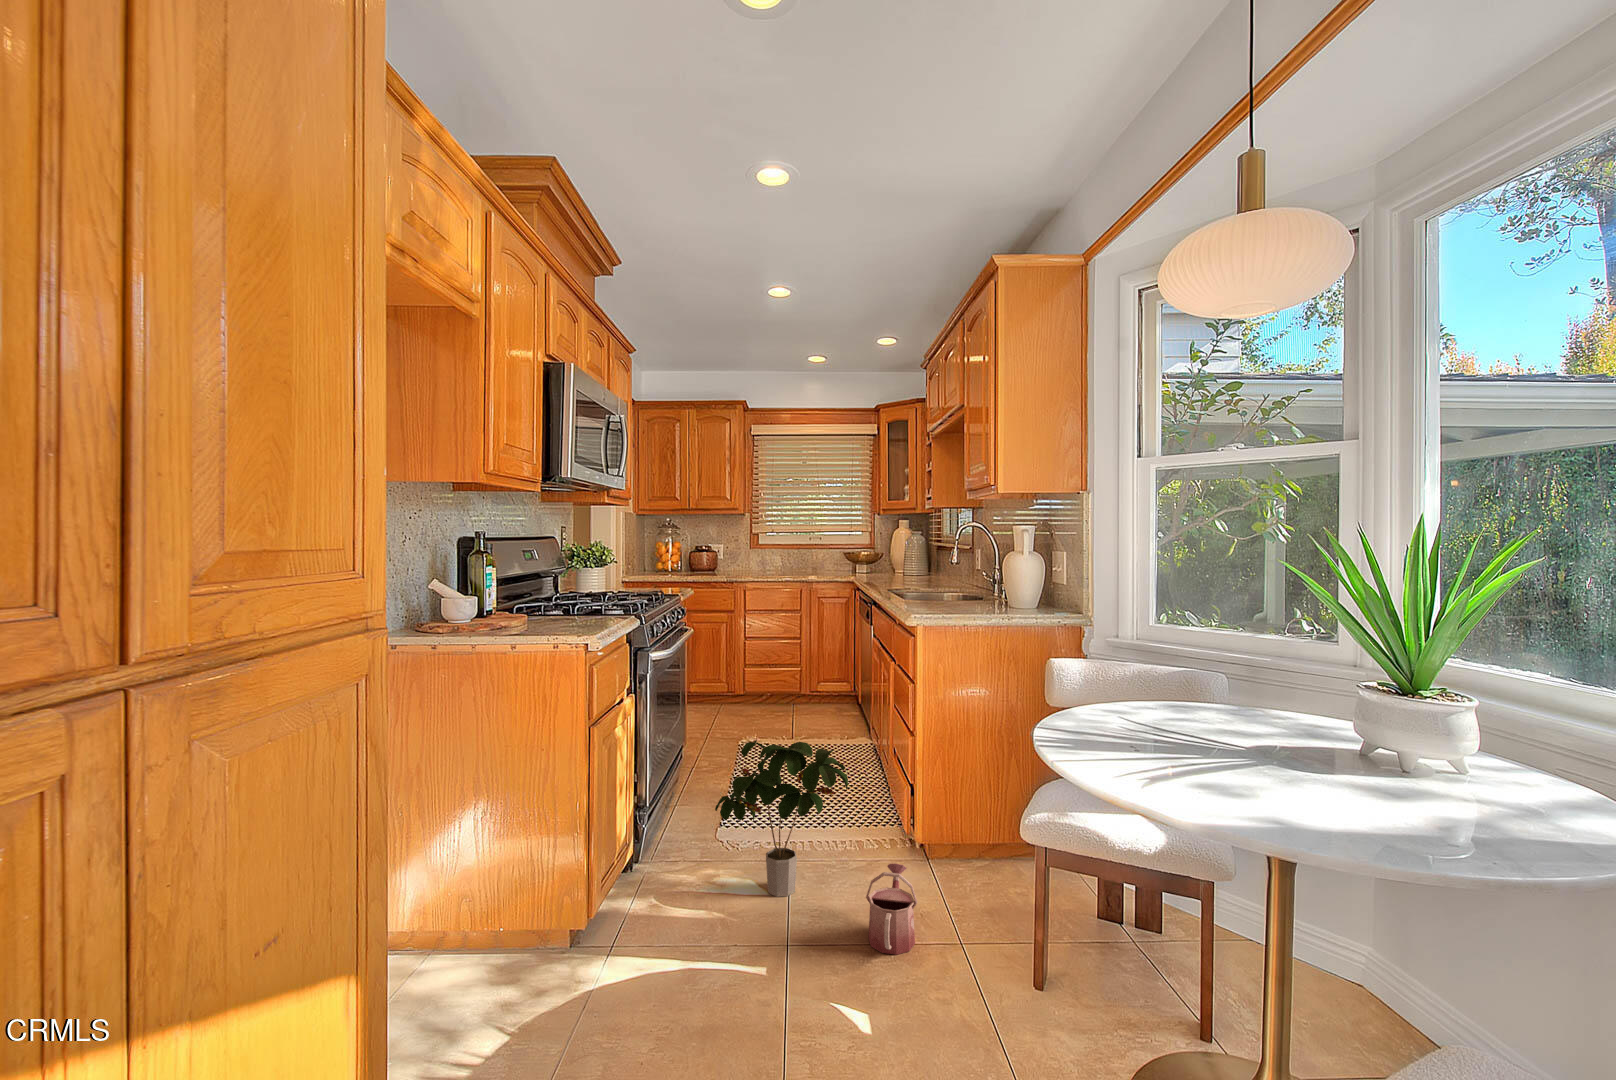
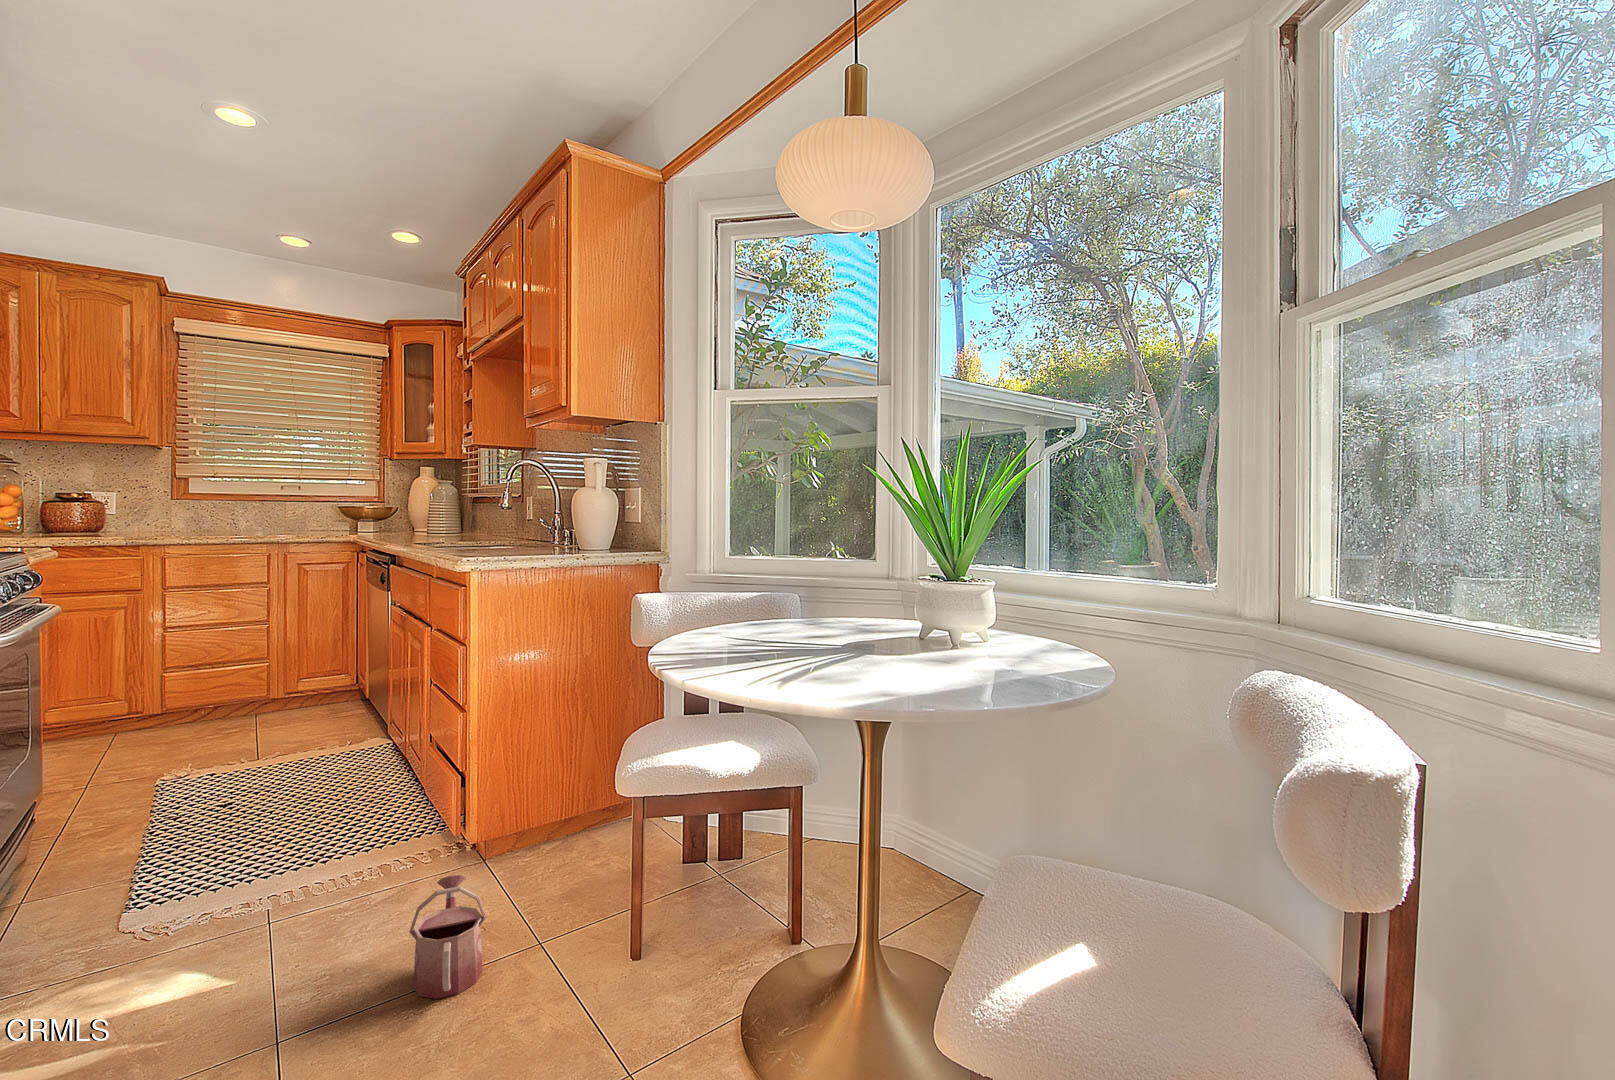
potted plant: present [715,740,848,897] -> none [120,741,373,978]

